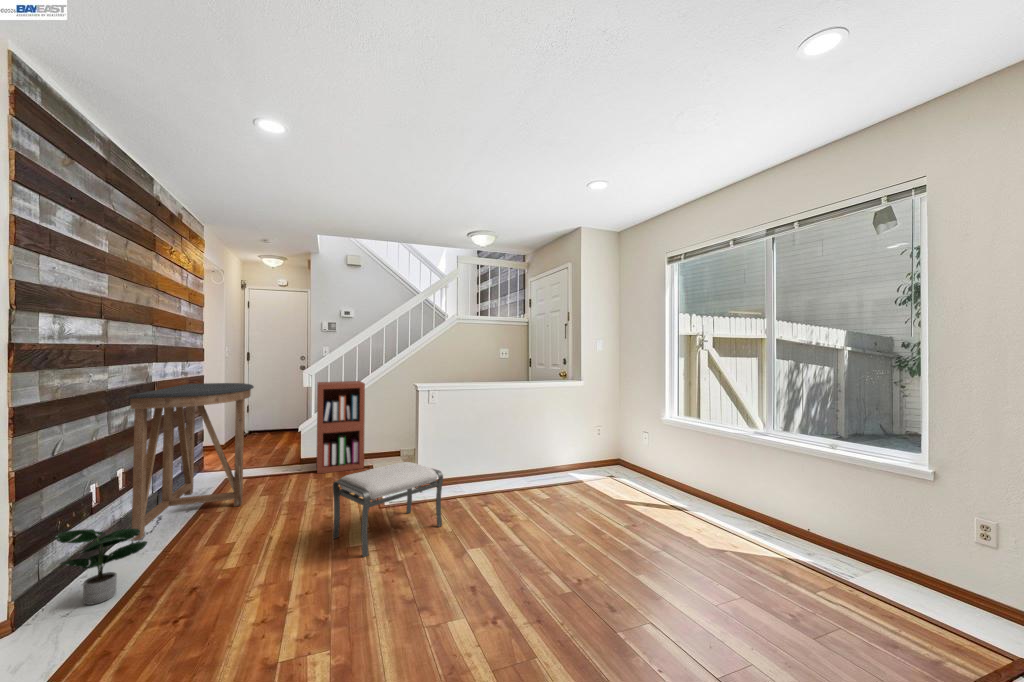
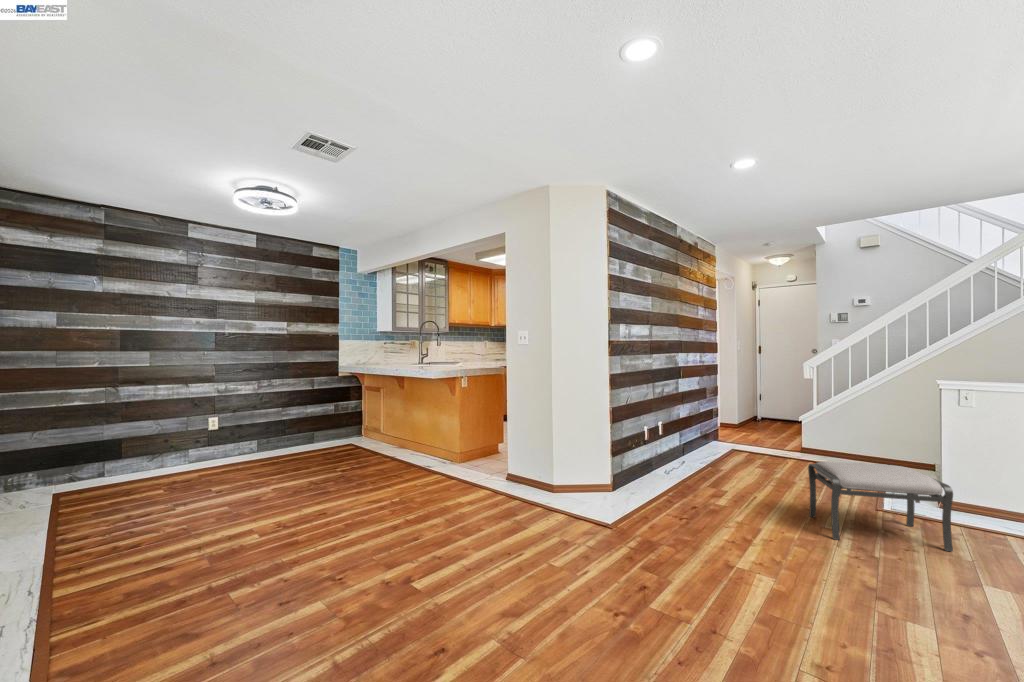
bookshelf: present [316,381,365,474] -> none [815,375,873,473]
console table: present [129,383,254,540] -> none [664,370,749,471]
potted plant: present [56,529,147,605] -> none [630,448,672,495]

